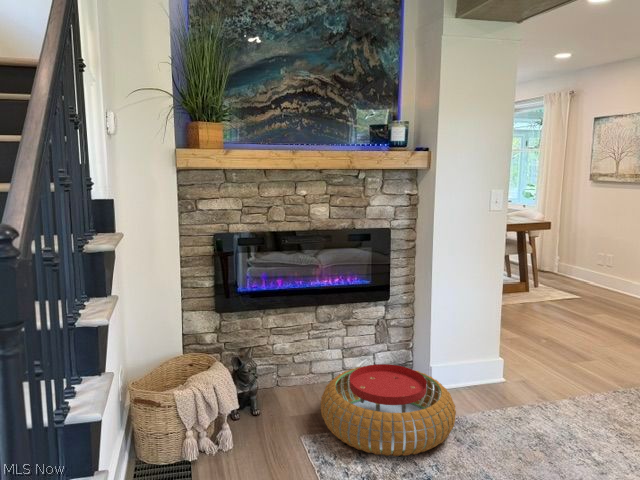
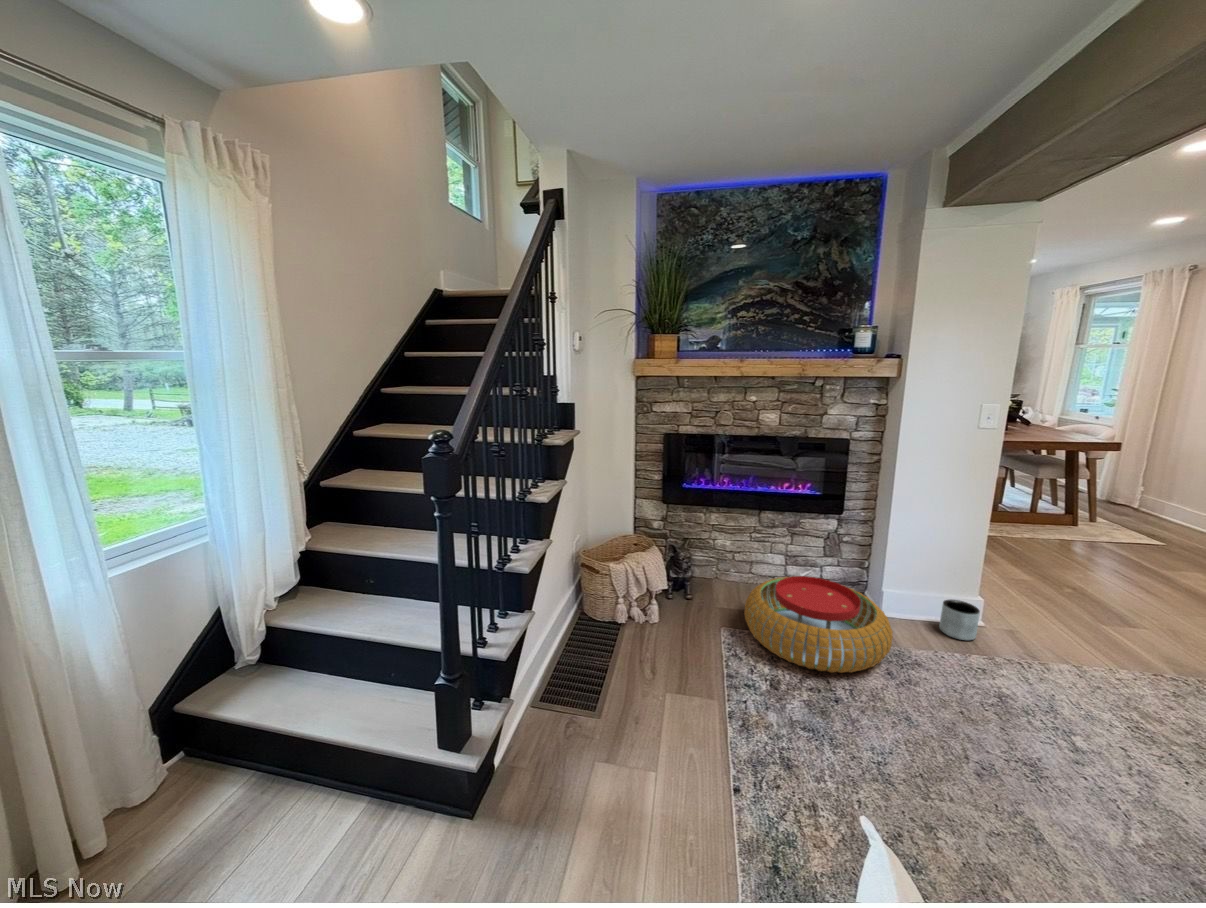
planter: none [475,362,504,396] -> present [939,600,980,640]

